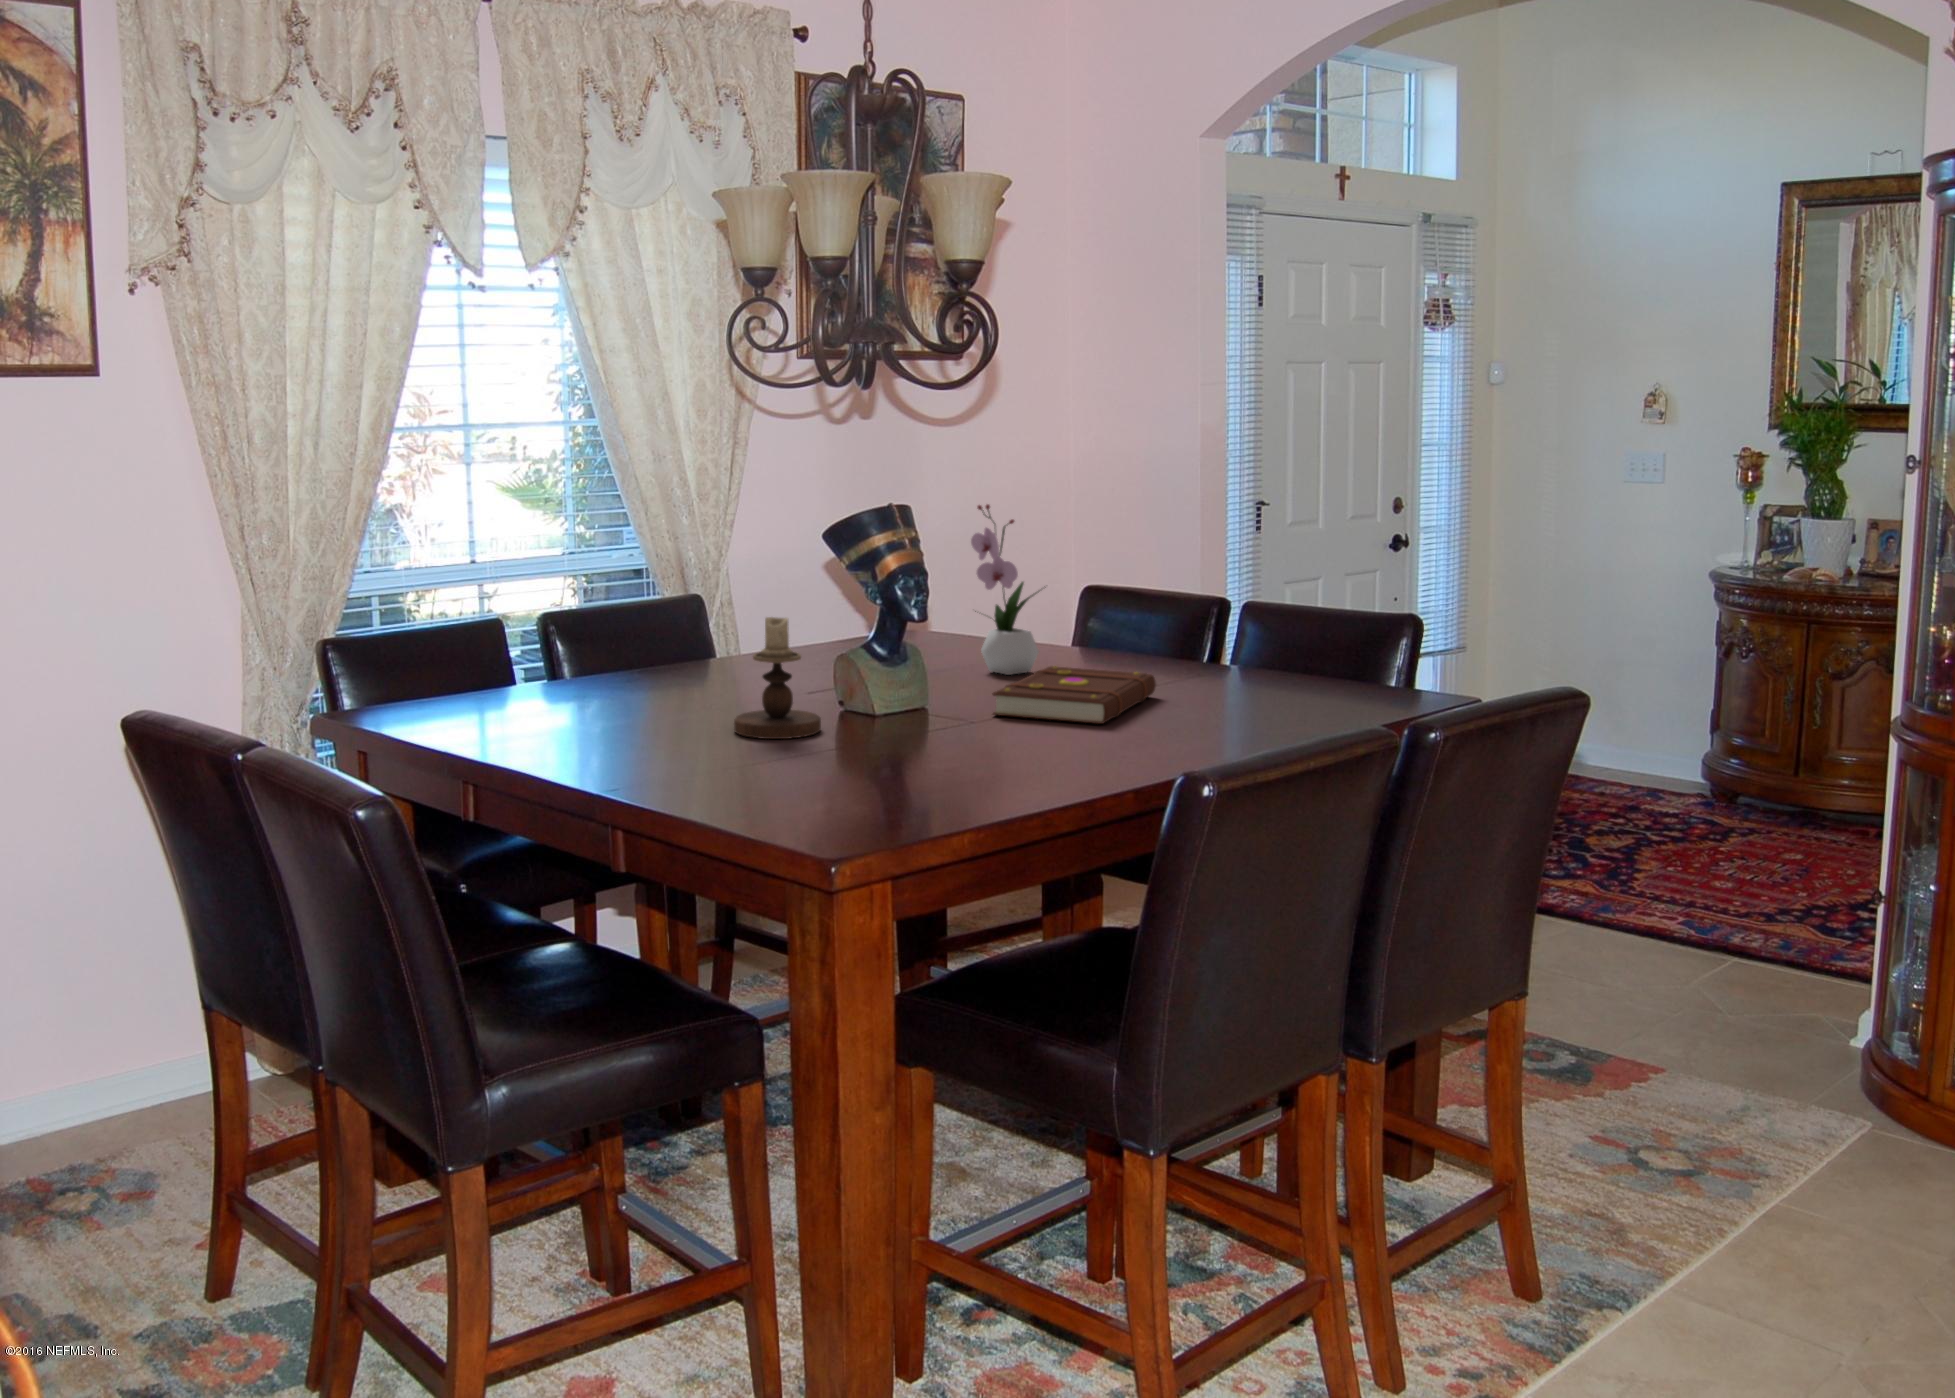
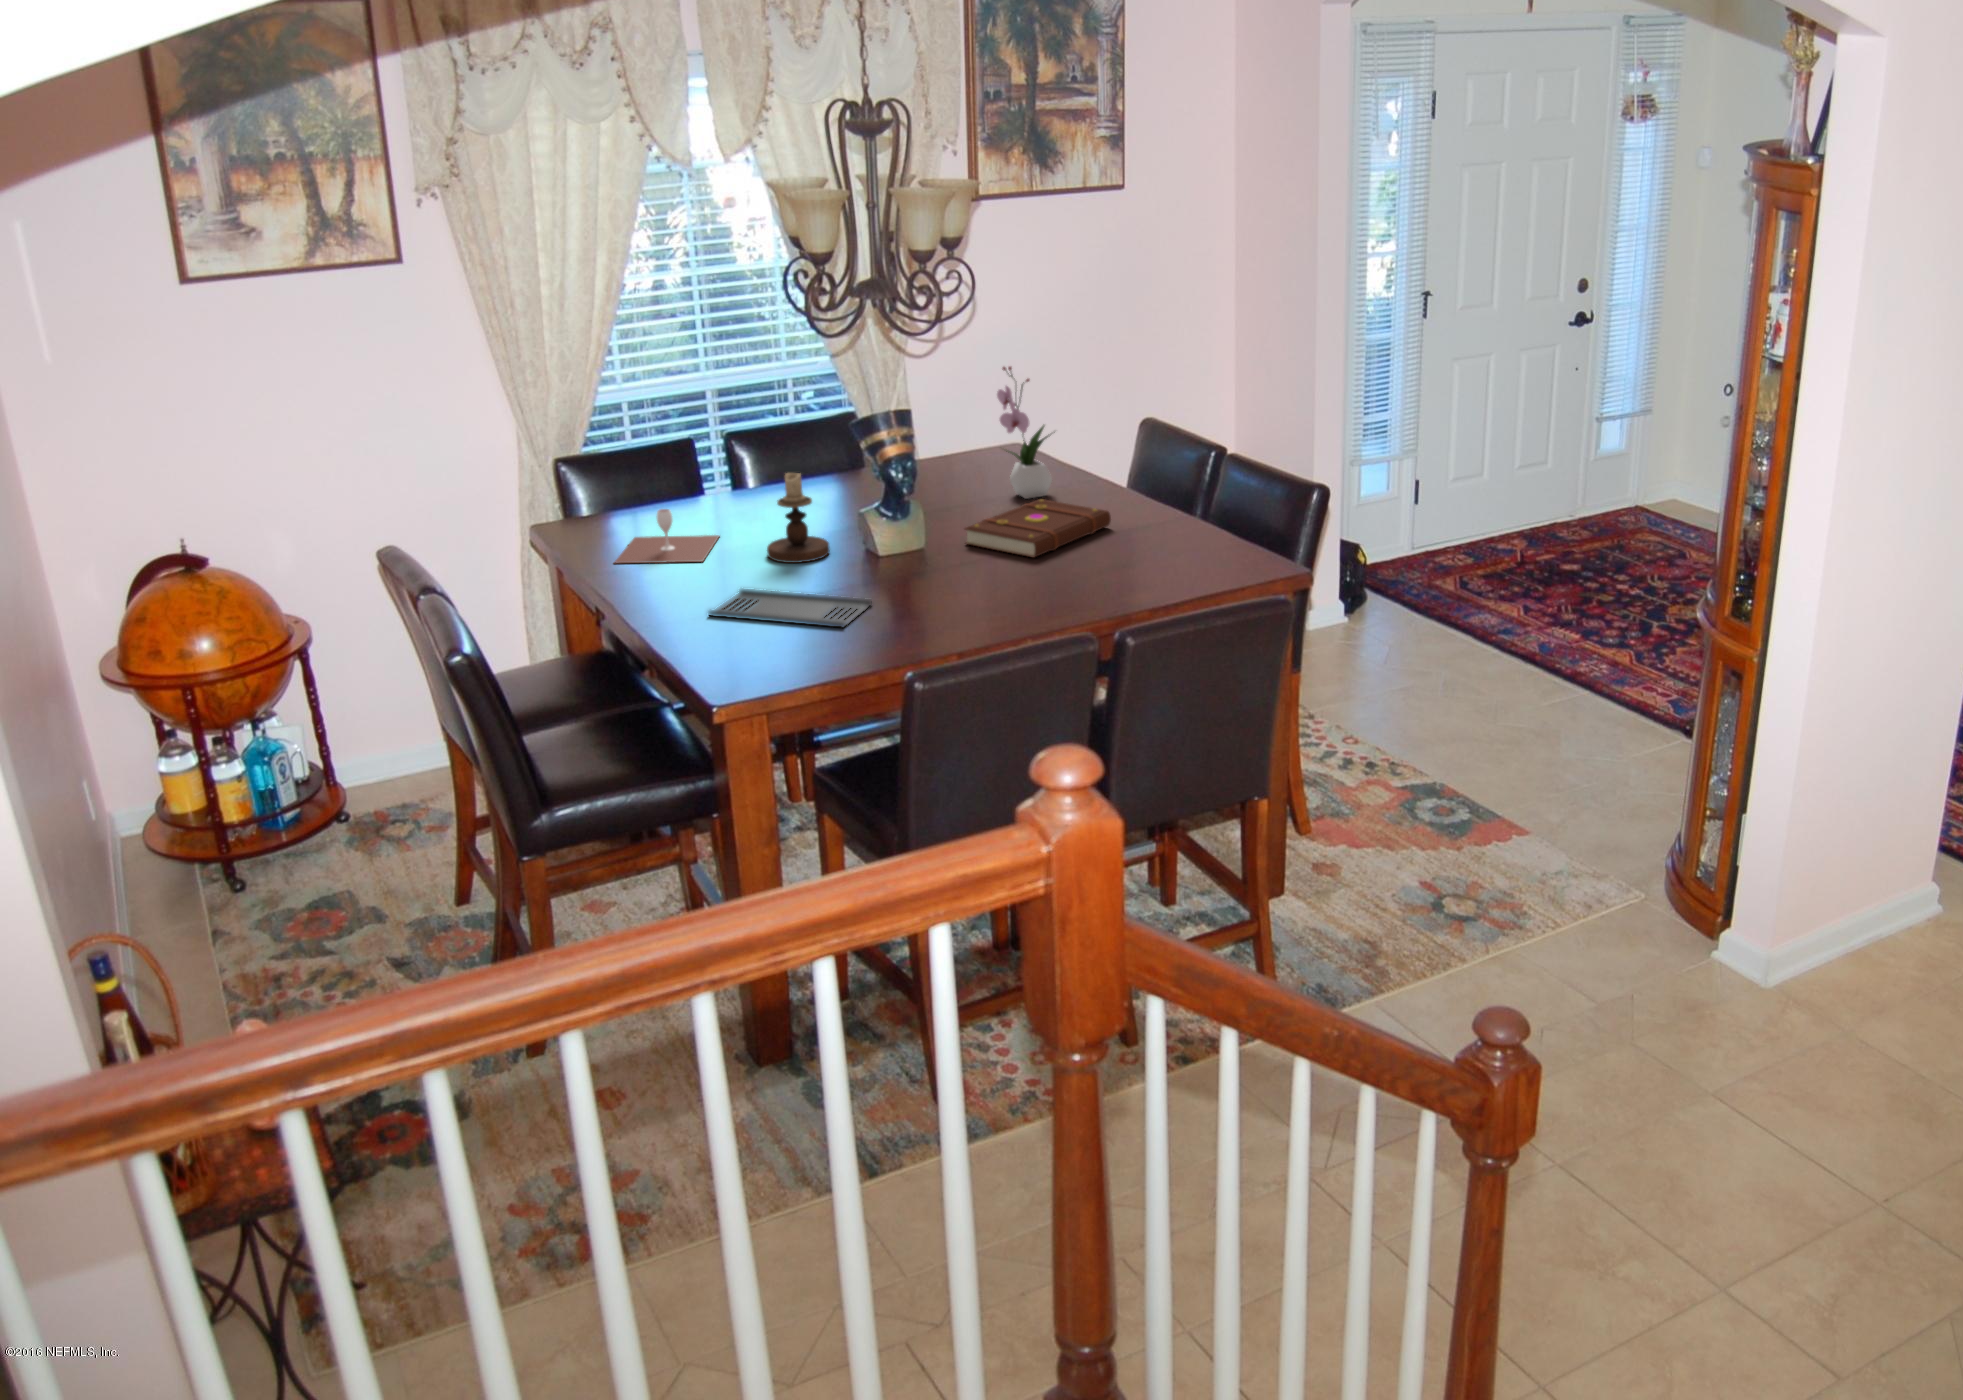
wine glass: none [517,674,652,747] -> present [615,509,719,563]
tray: none [734,762,952,796] -> present [709,588,871,627]

